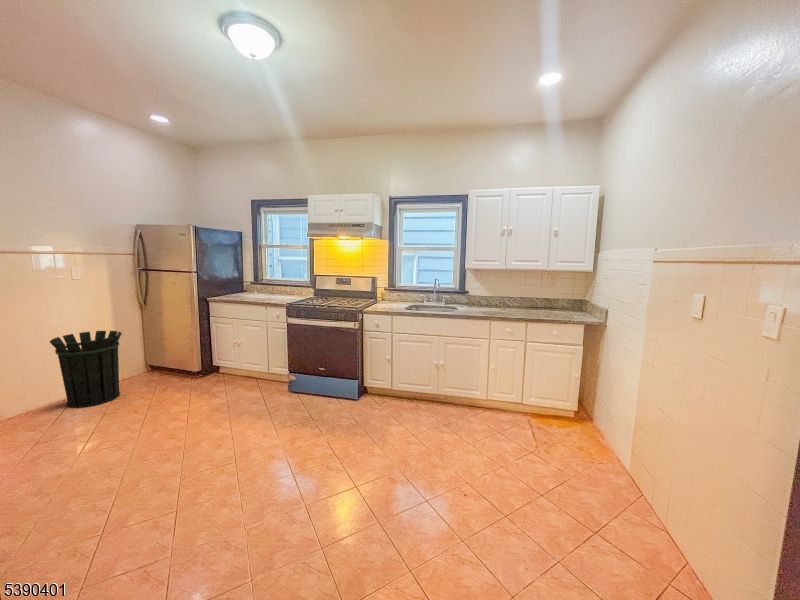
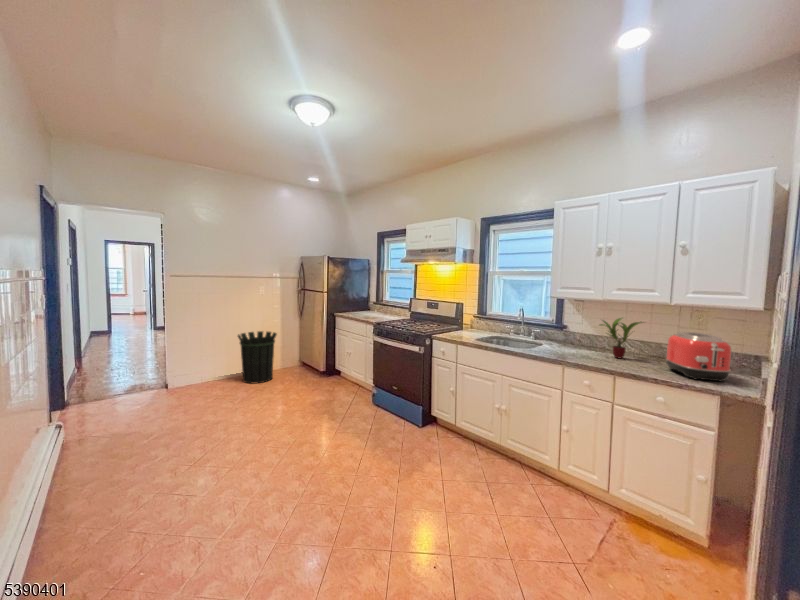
potted plant: none [501,281,532,311] -> present [600,318,642,358]
toaster: none [547,288,585,318] -> present [666,332,731,381]

